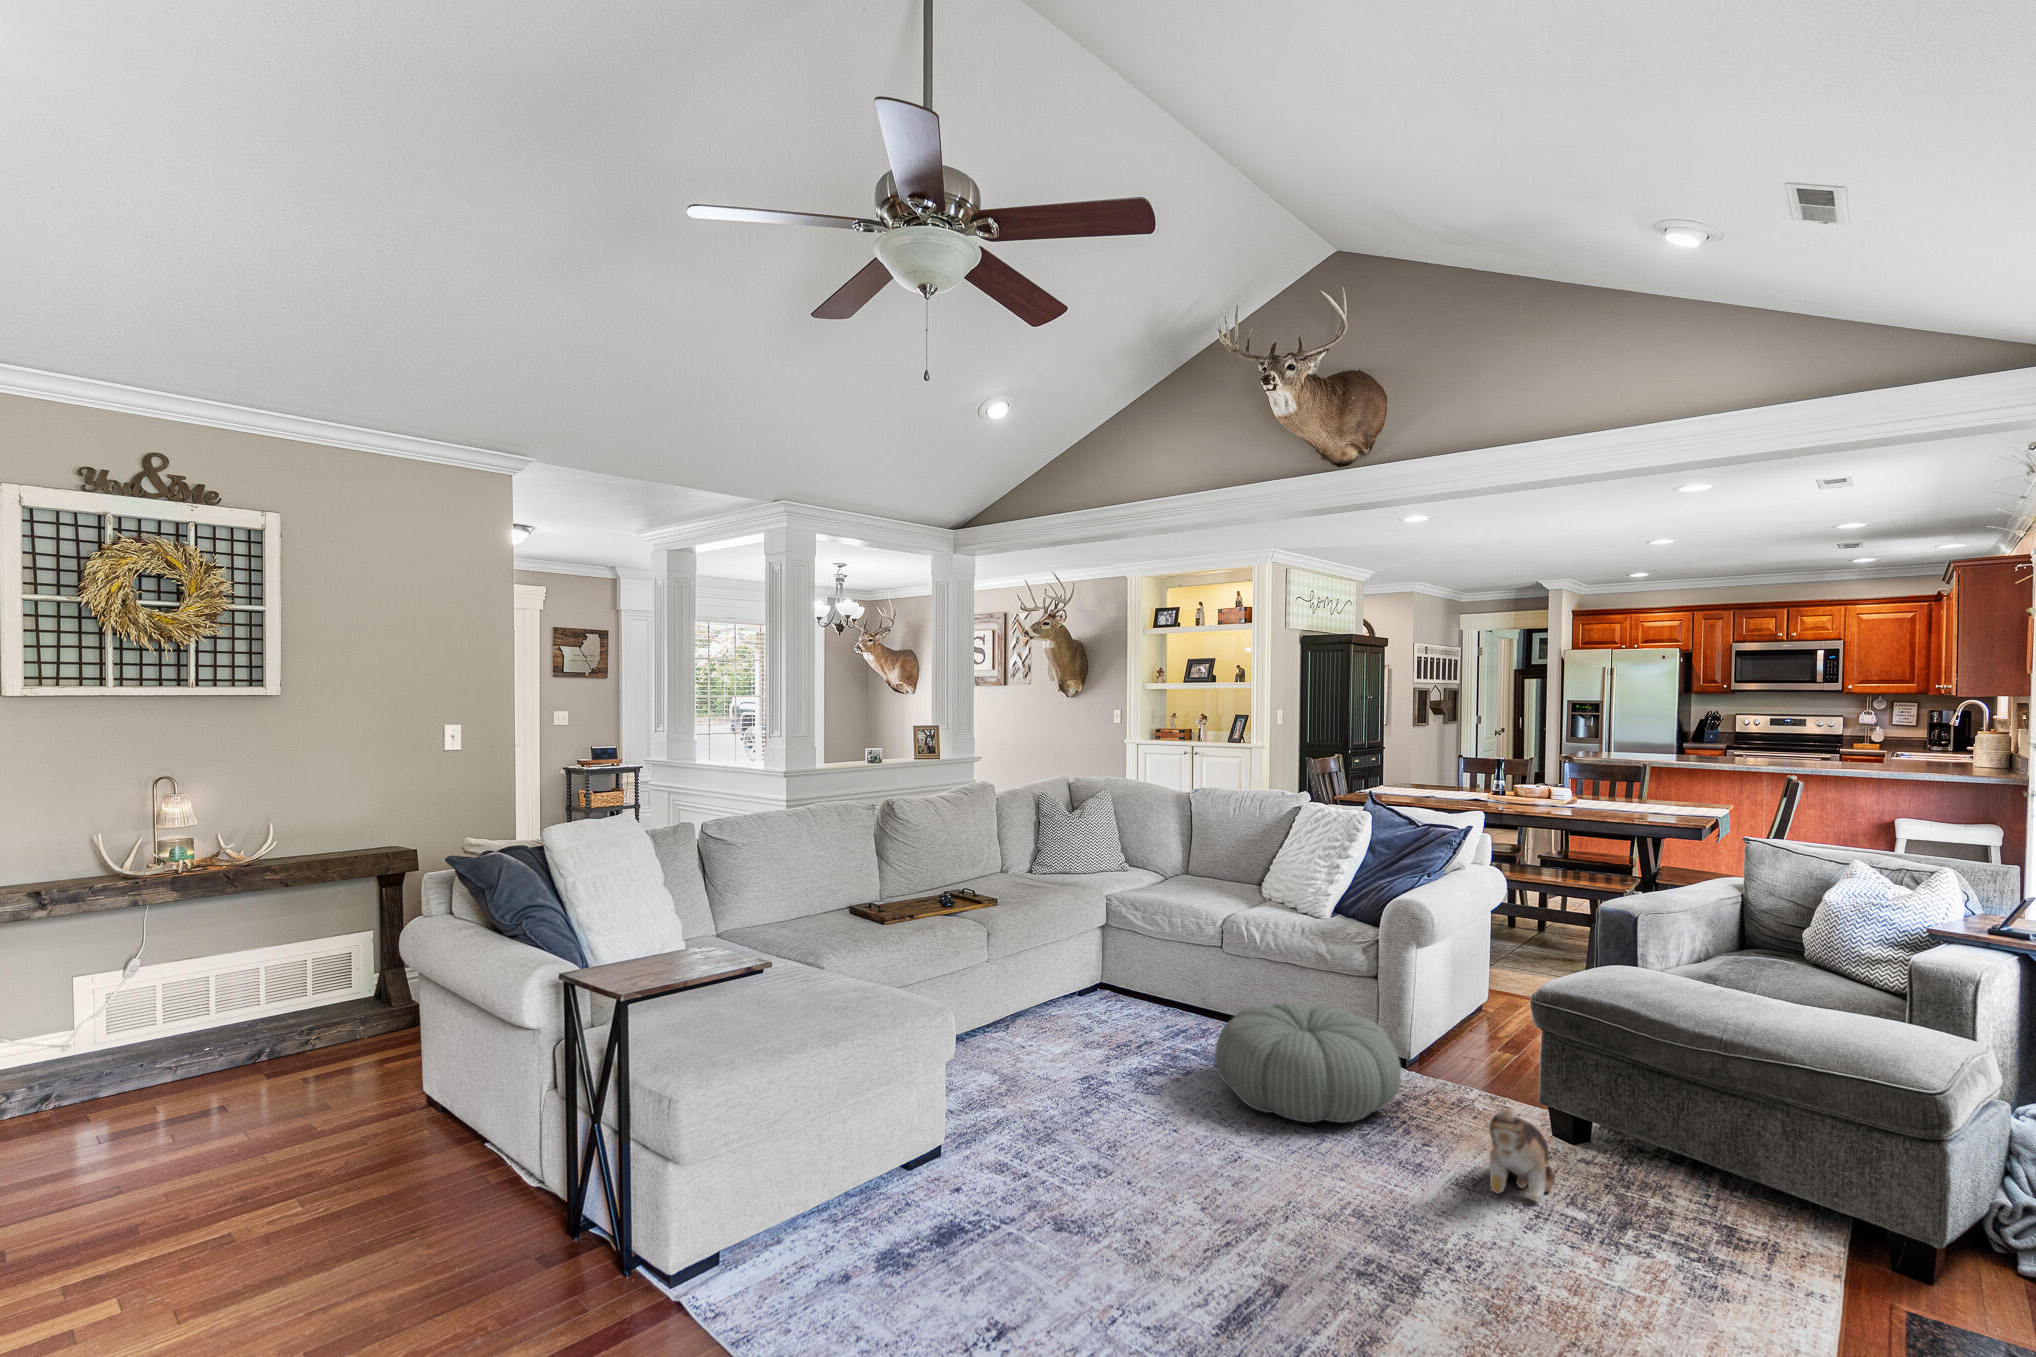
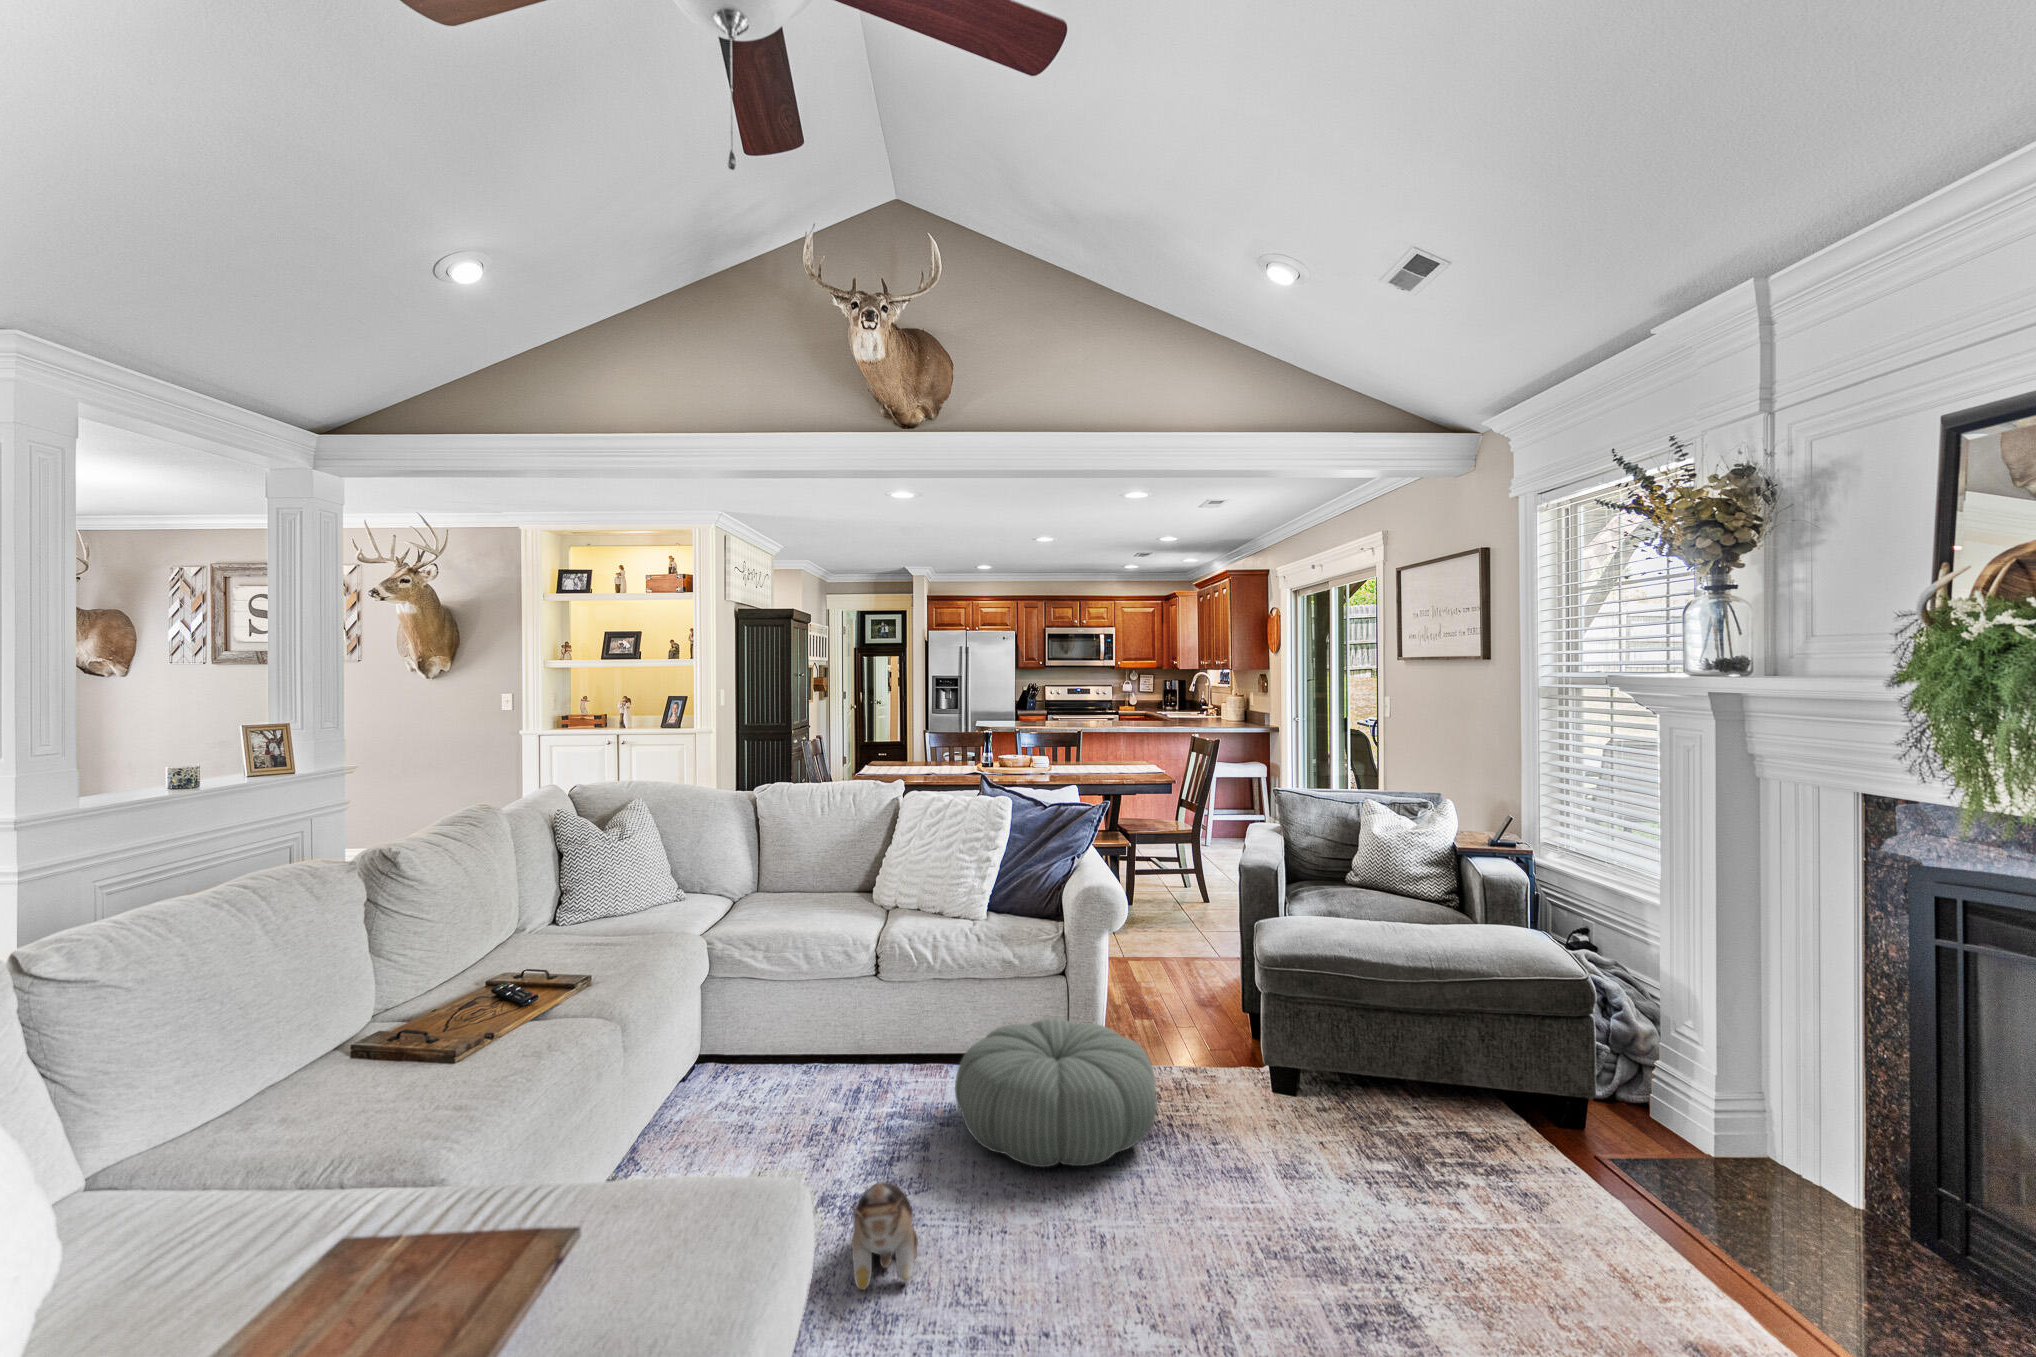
plush toy: present [1485,1109,1555,1200] -> present [851,1182,918,1290]

